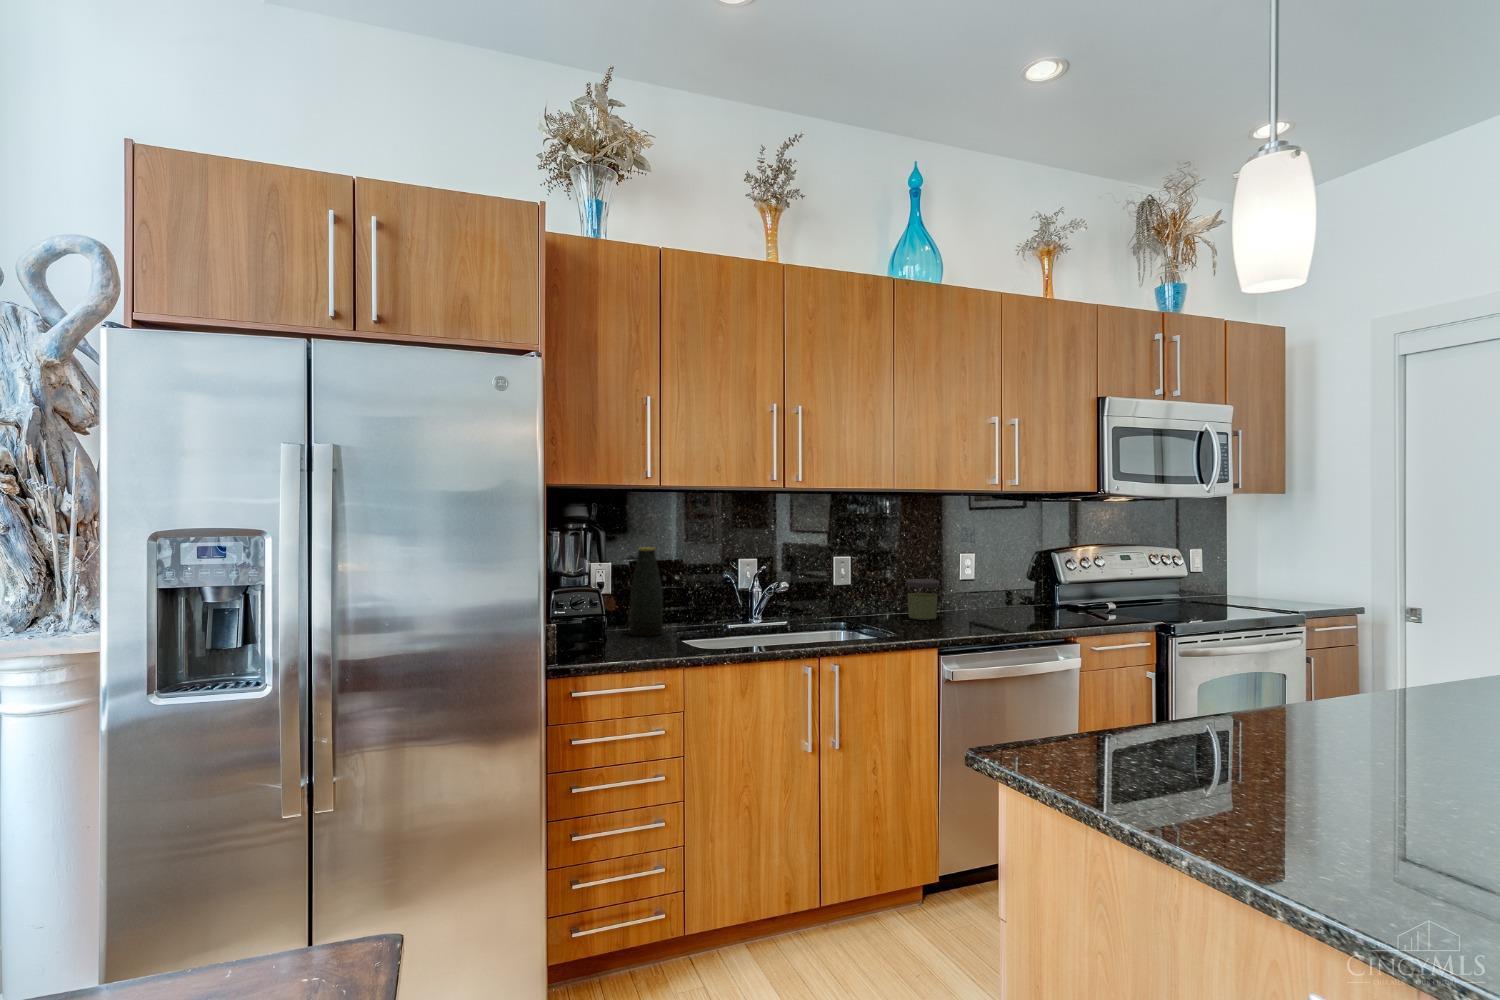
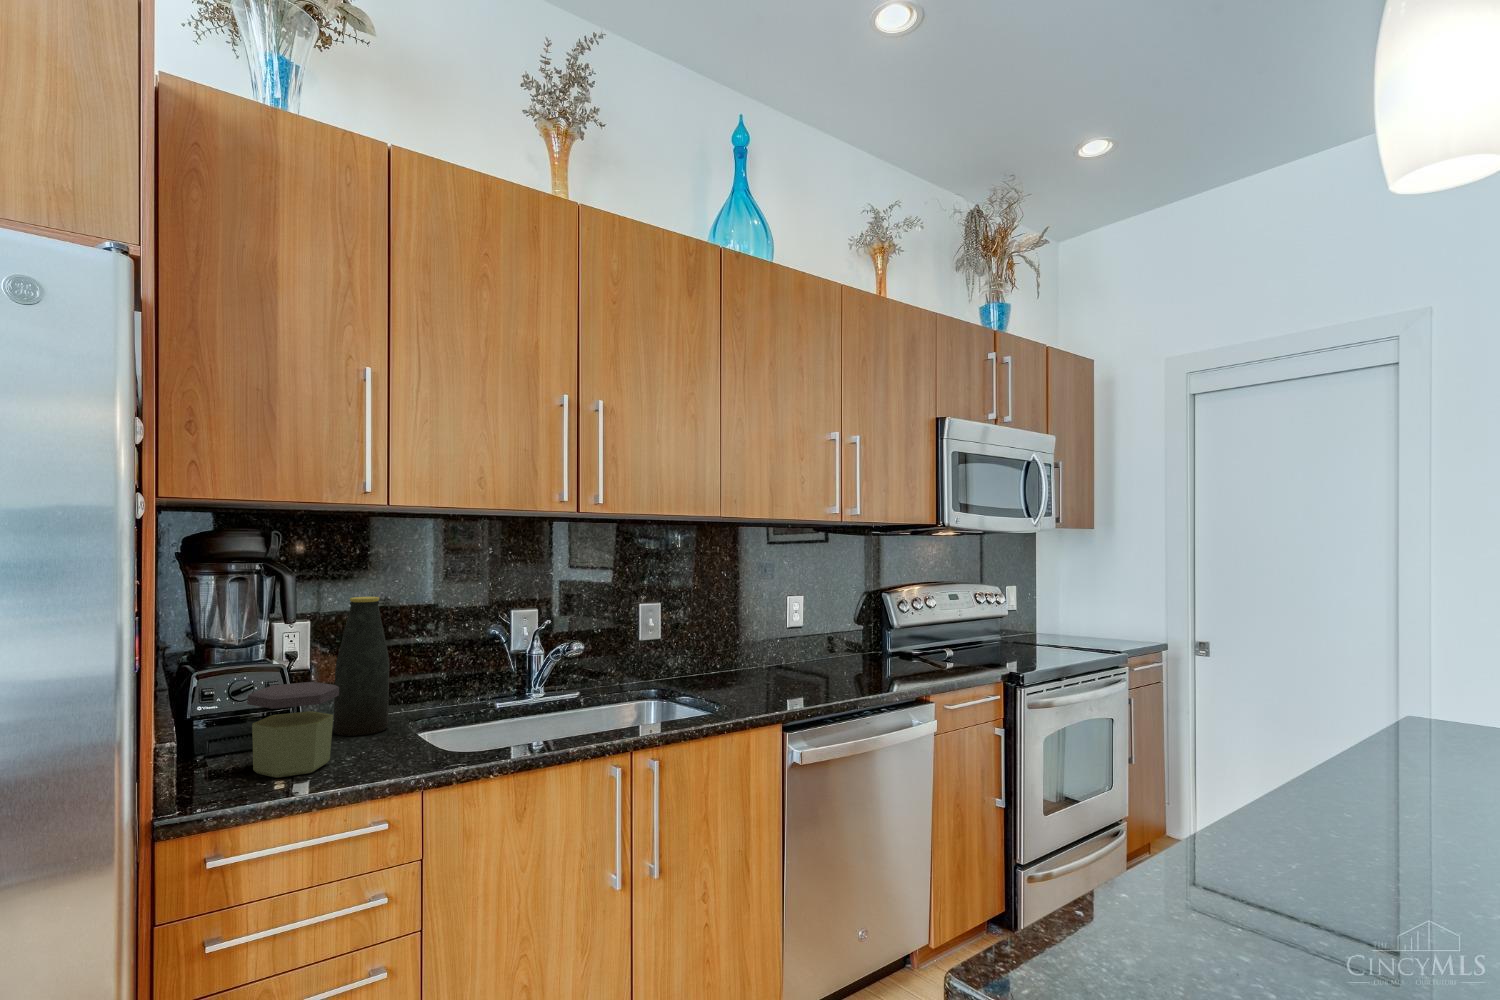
jar: present [906,579,940,620] -> present [247,682,339,778]

